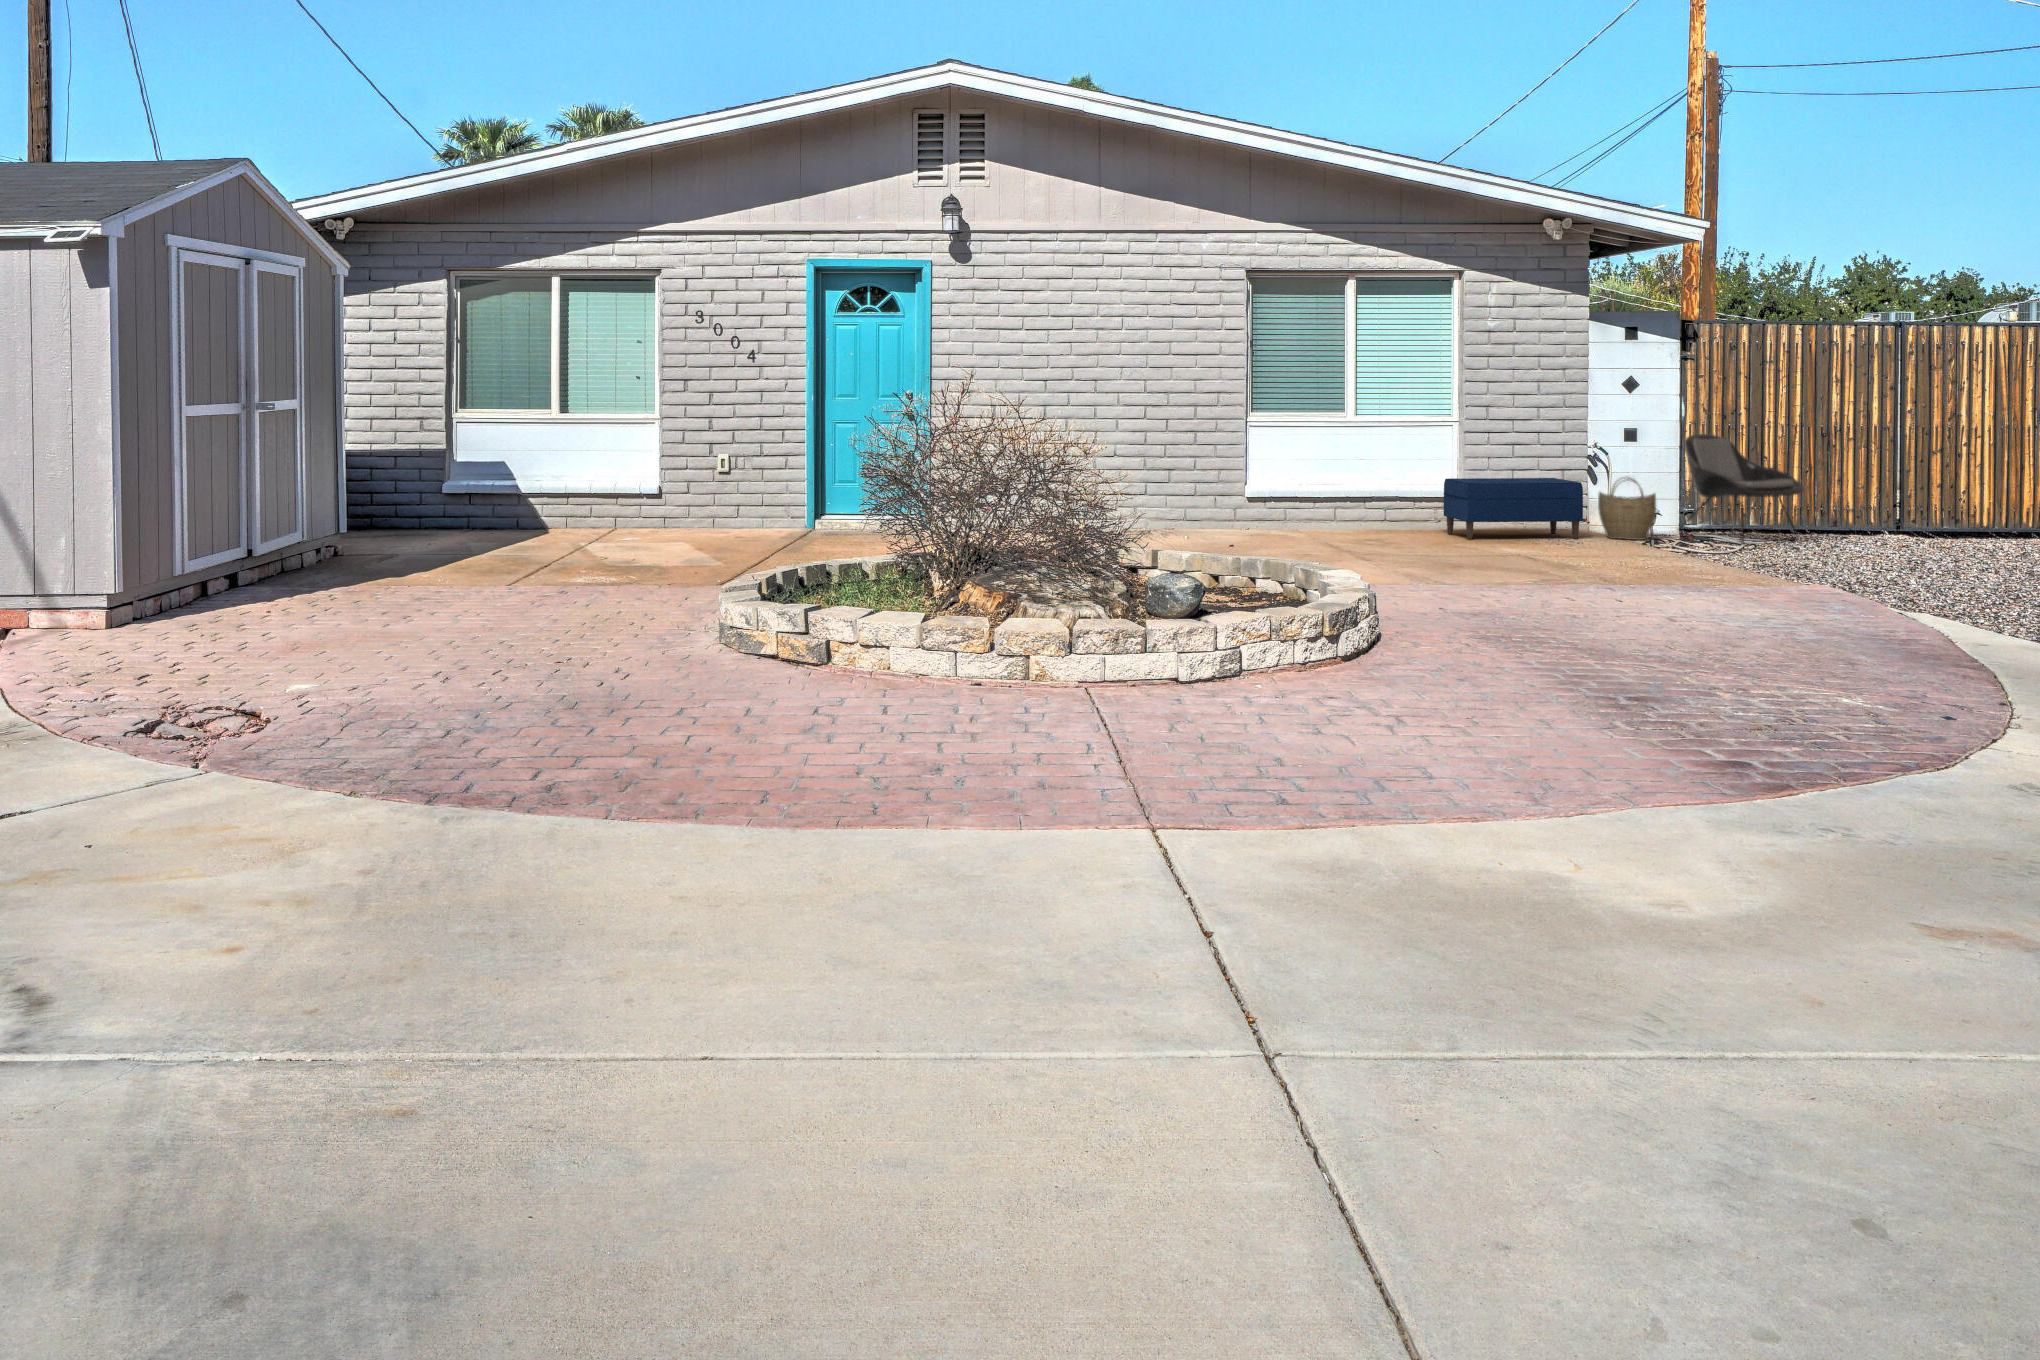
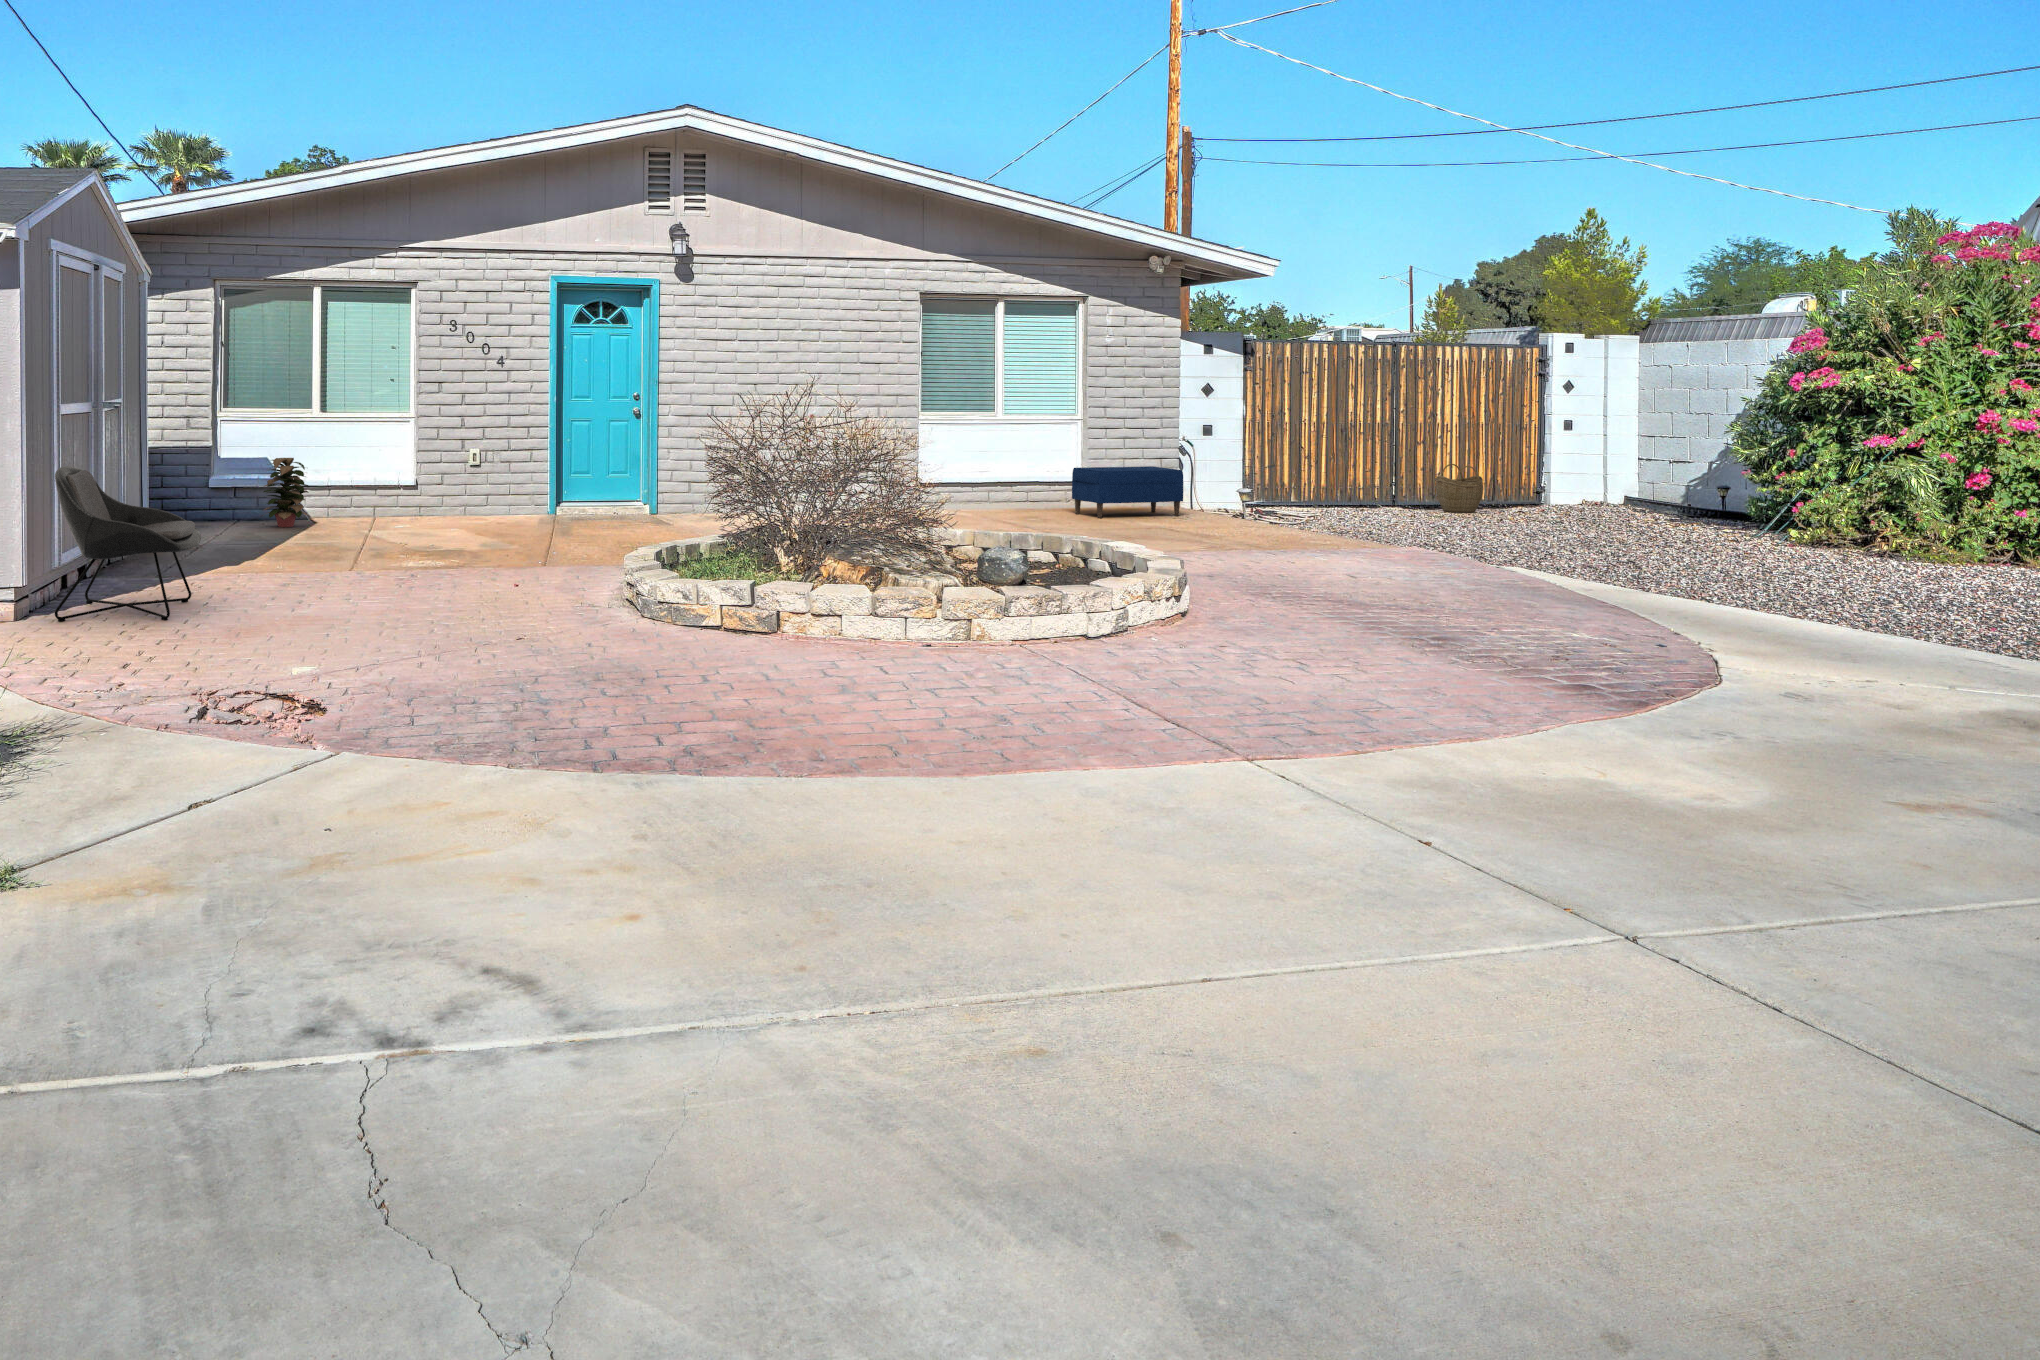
lounge chair: present [1679,434,1804,543] -> present [55,466,201,622]
decorative plant: none [497,461,550,534] -> present [264,458,310,527]
woven basket: present [1598,477,1656,540] -> present [1436,464,1483,513]

